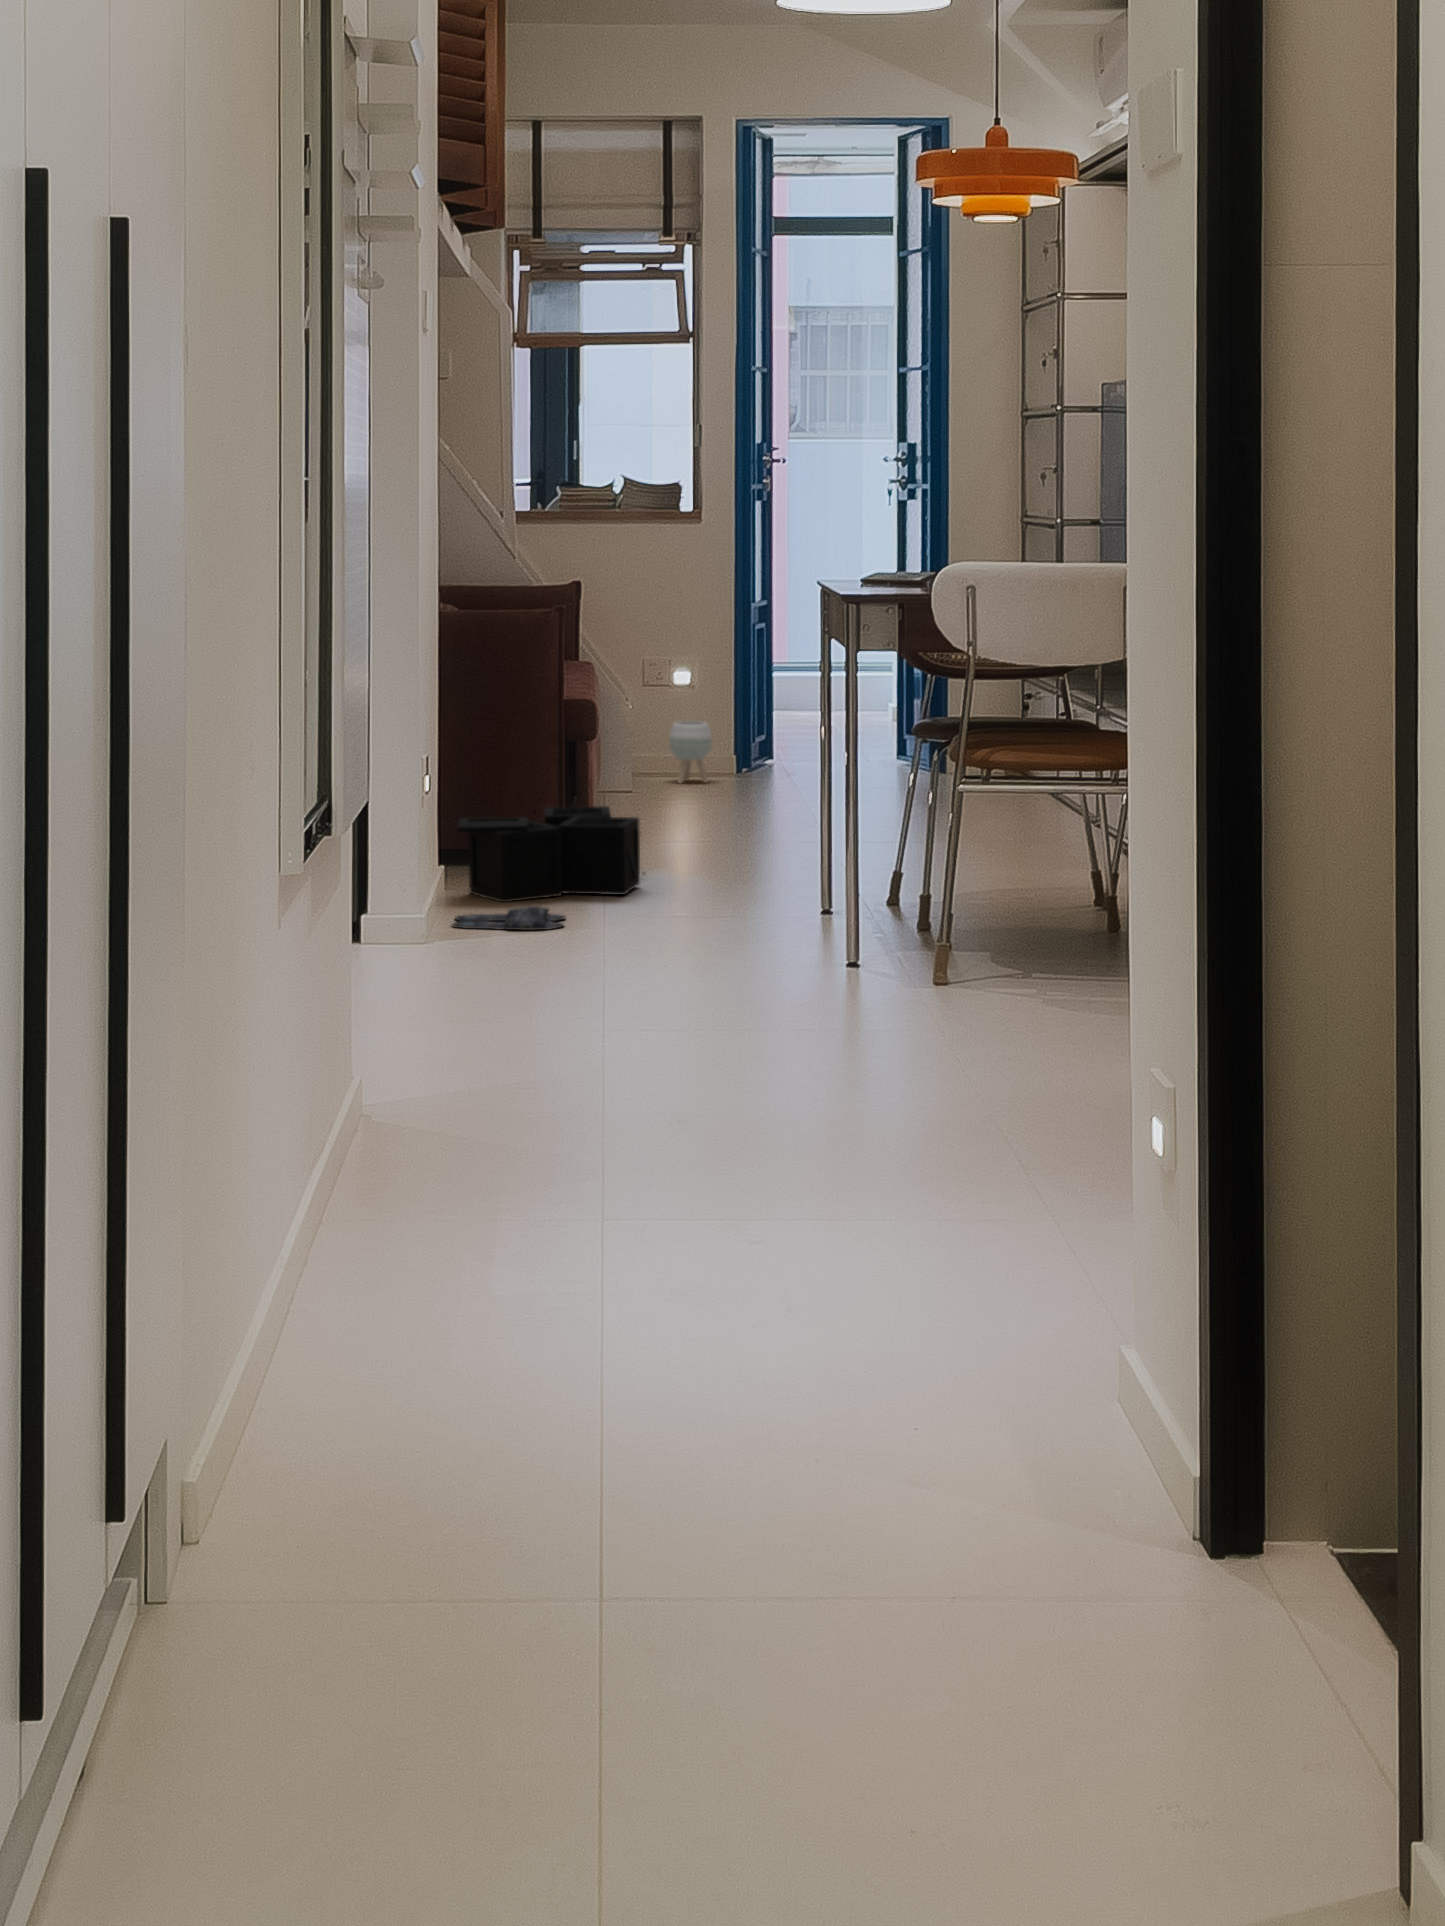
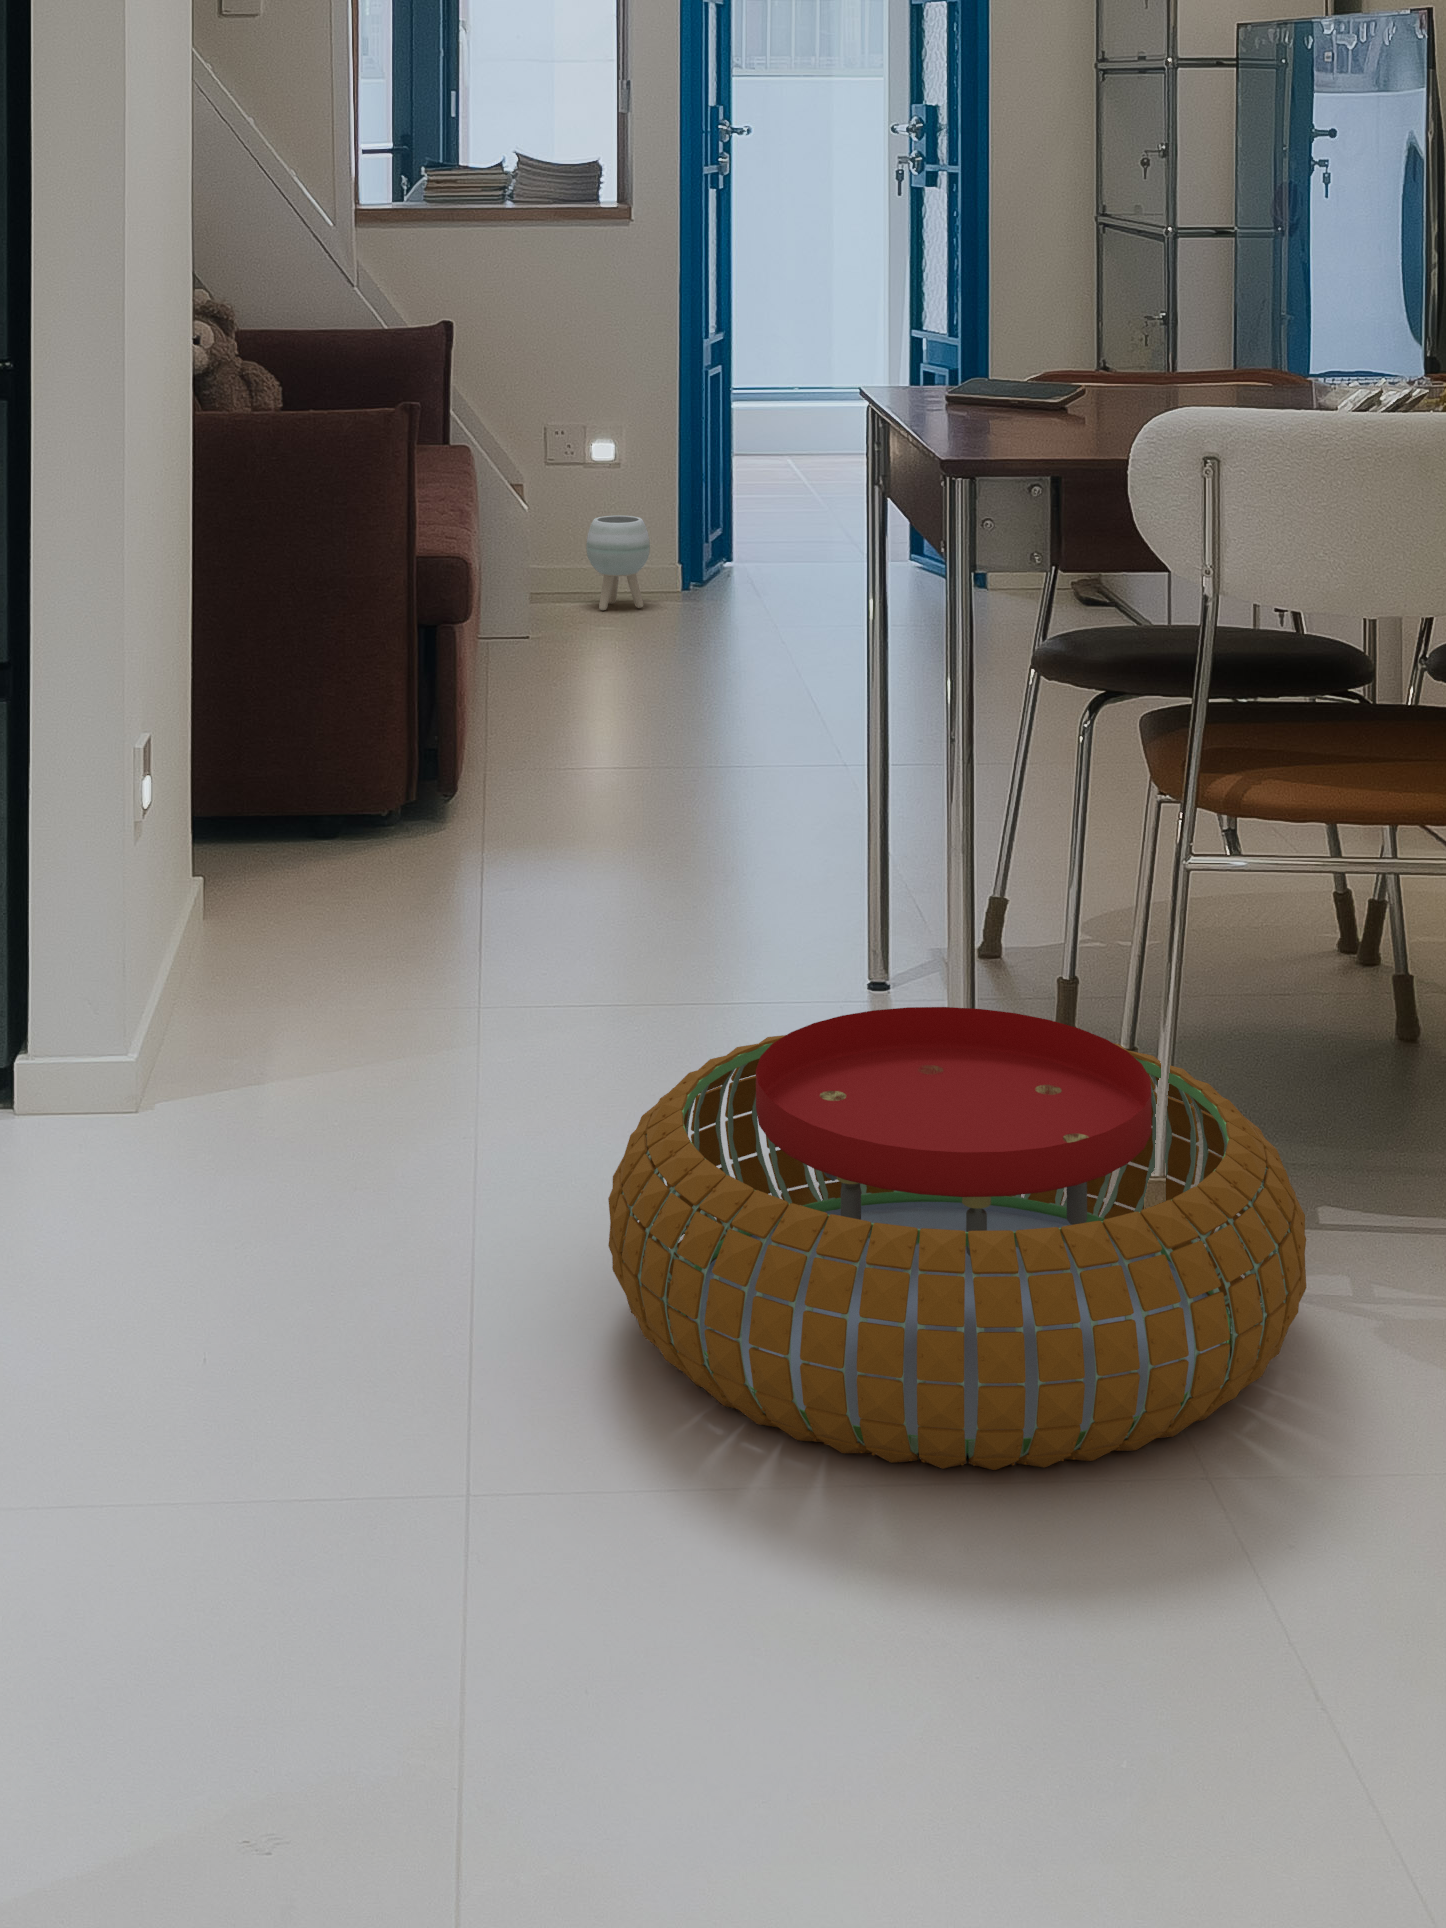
storage bin: present [458,806,644,902] -> none [206,756,550,978]
pouf: none [674,854,996,1009] -> present [608,1007,1306,1470]
slippers: present [452,906,565,930] -> none [174,1012,398,1090]

